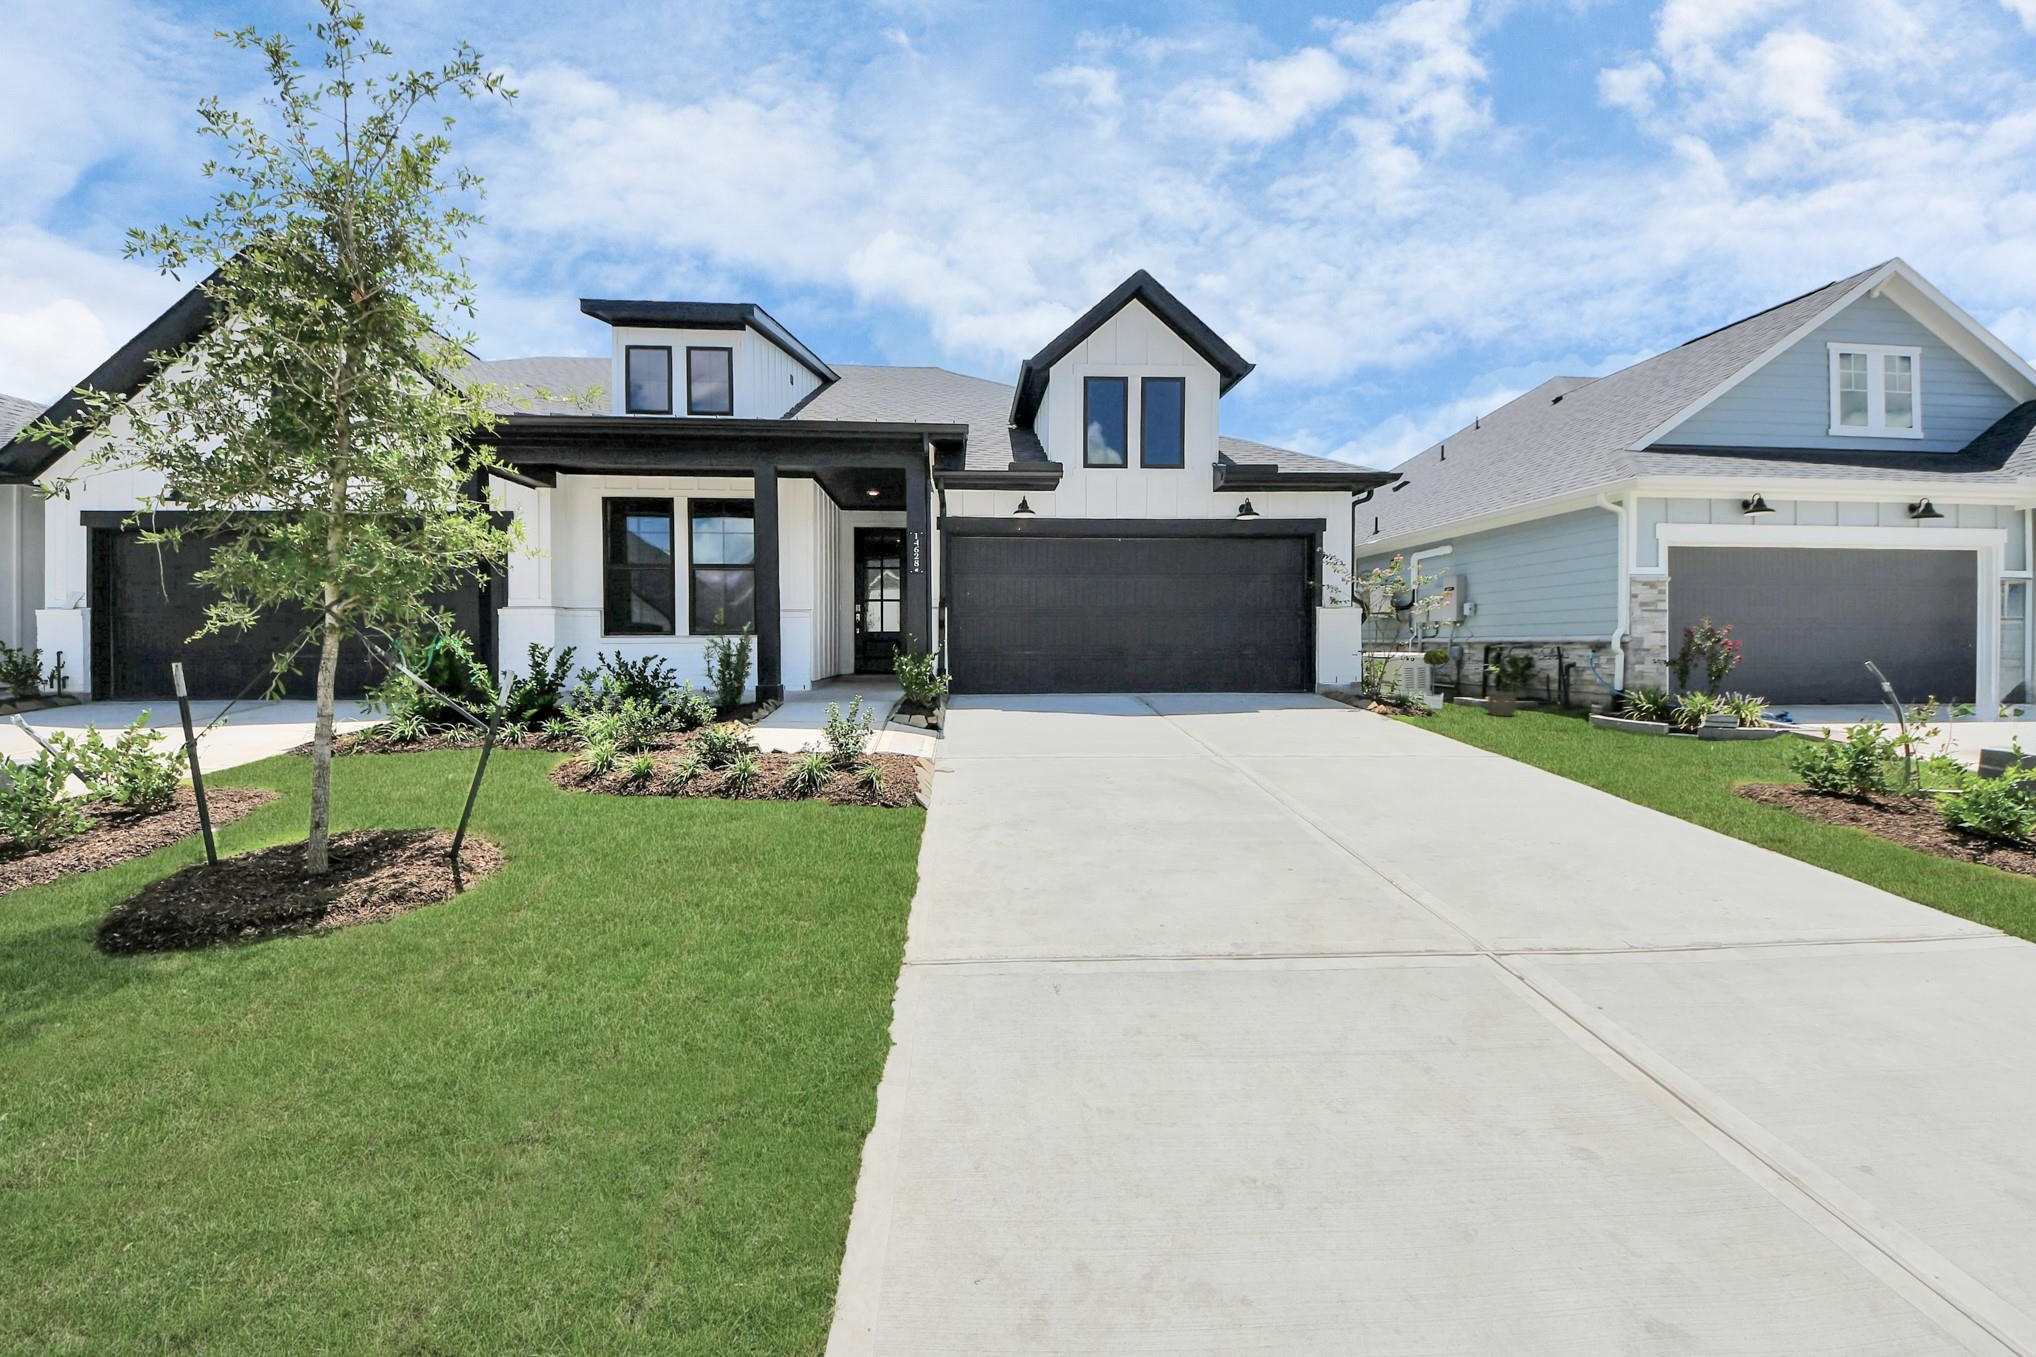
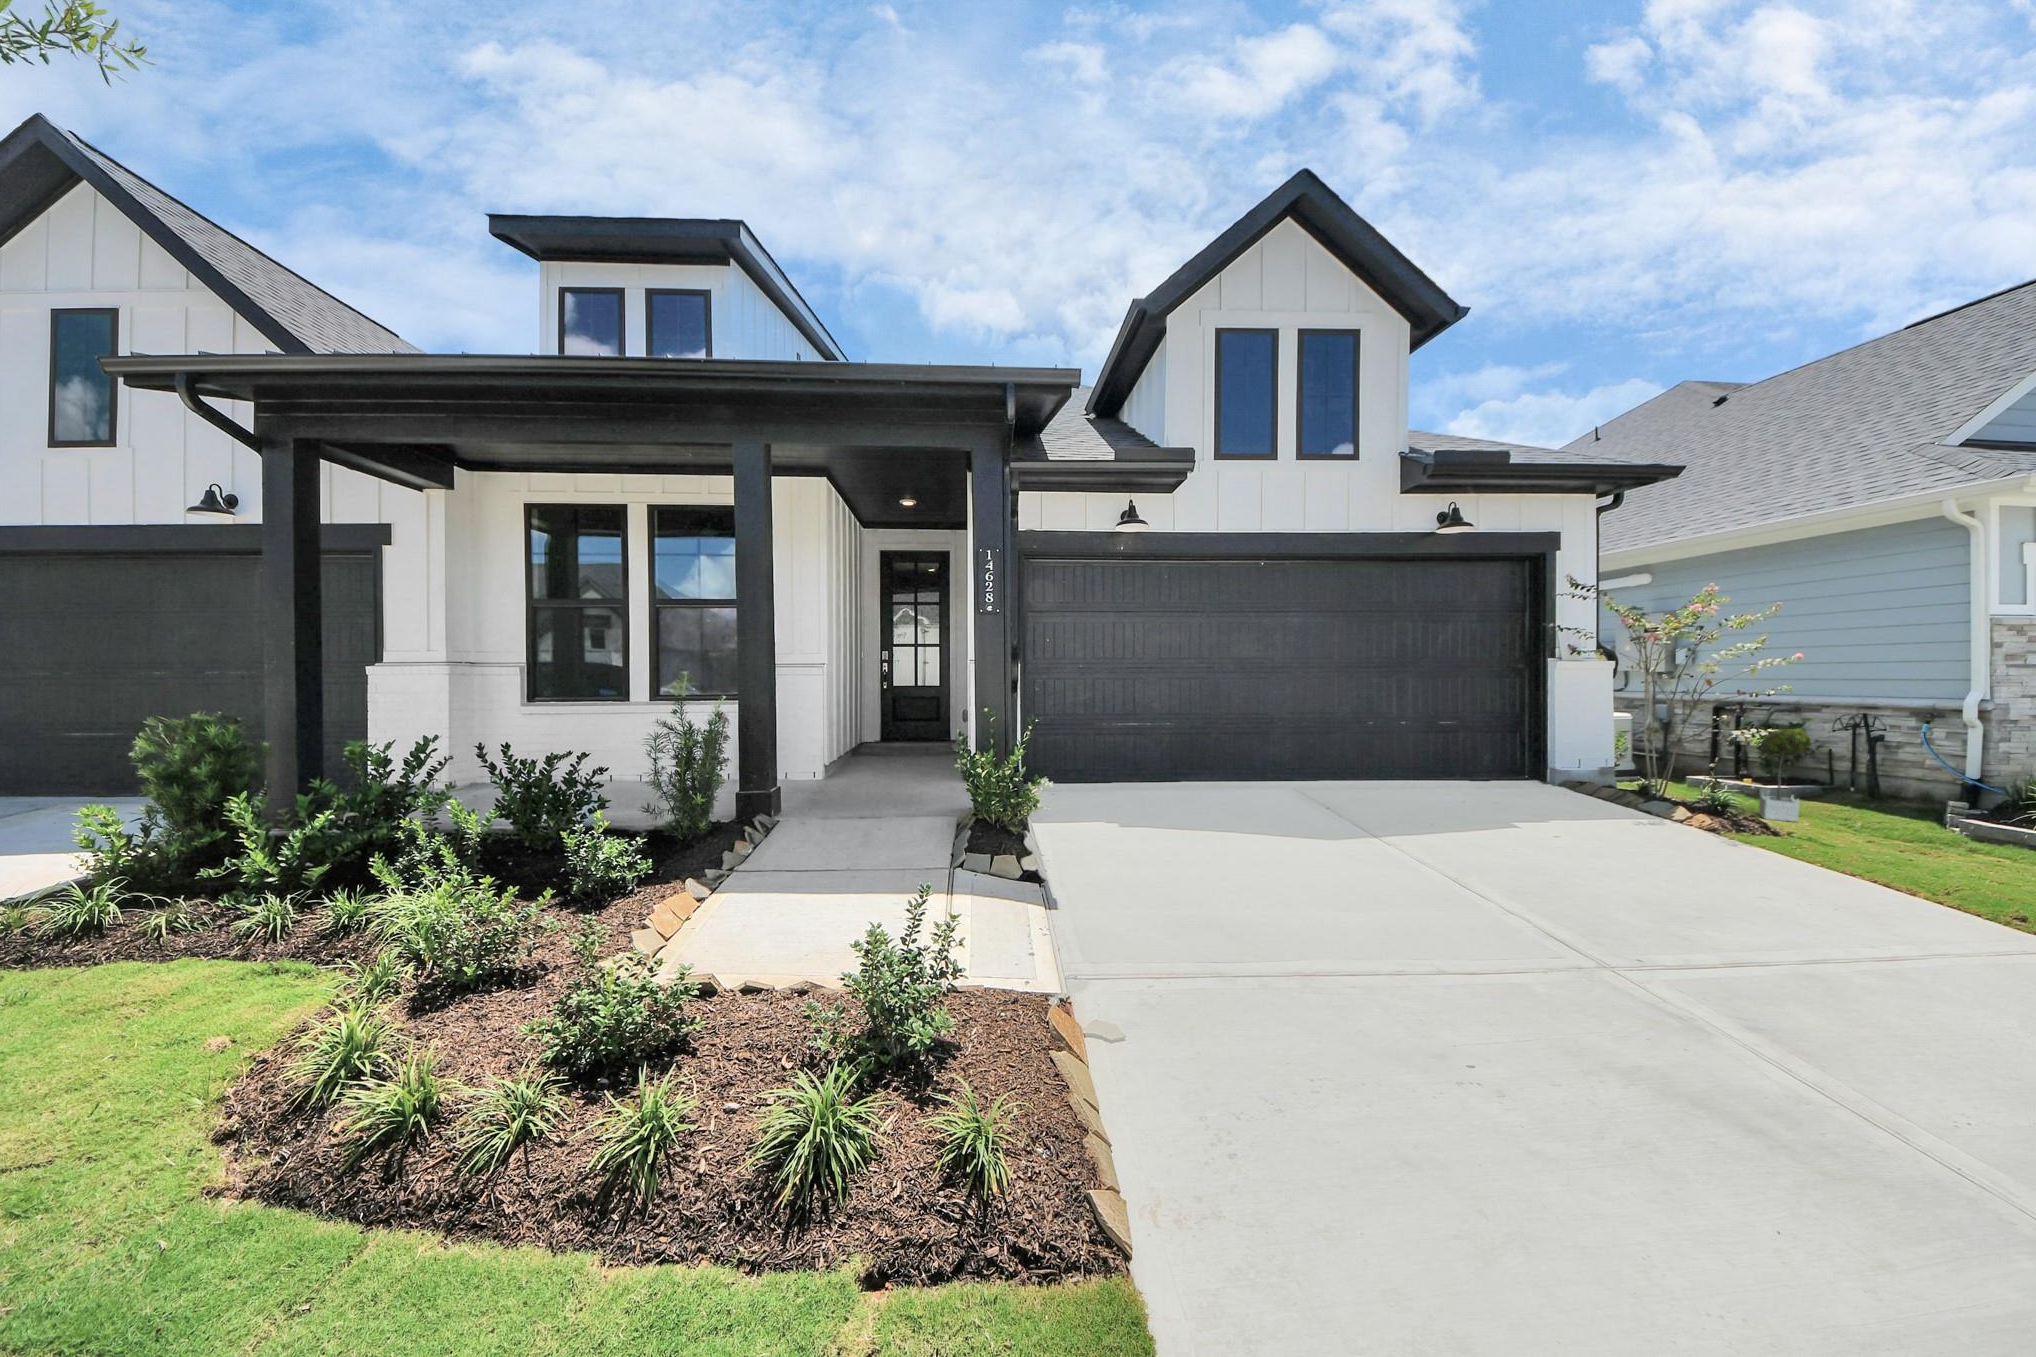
woven basket: present [1487,692,1517,716] -> none [1892,799,1953,842]

